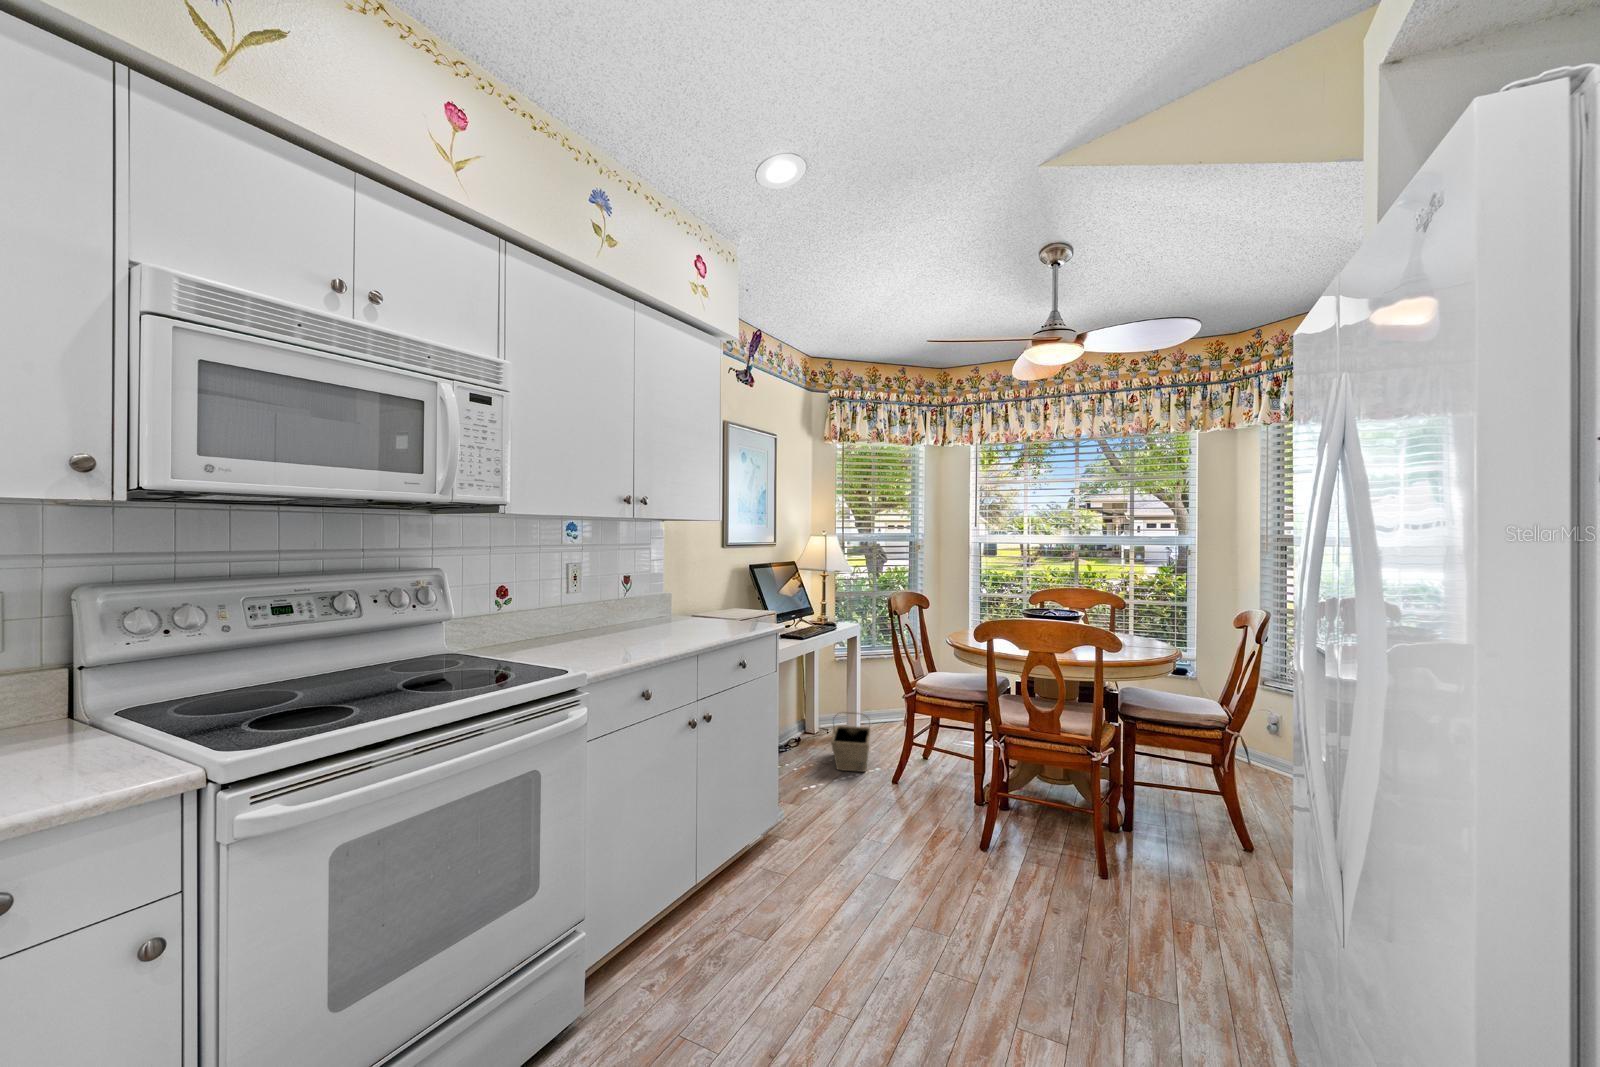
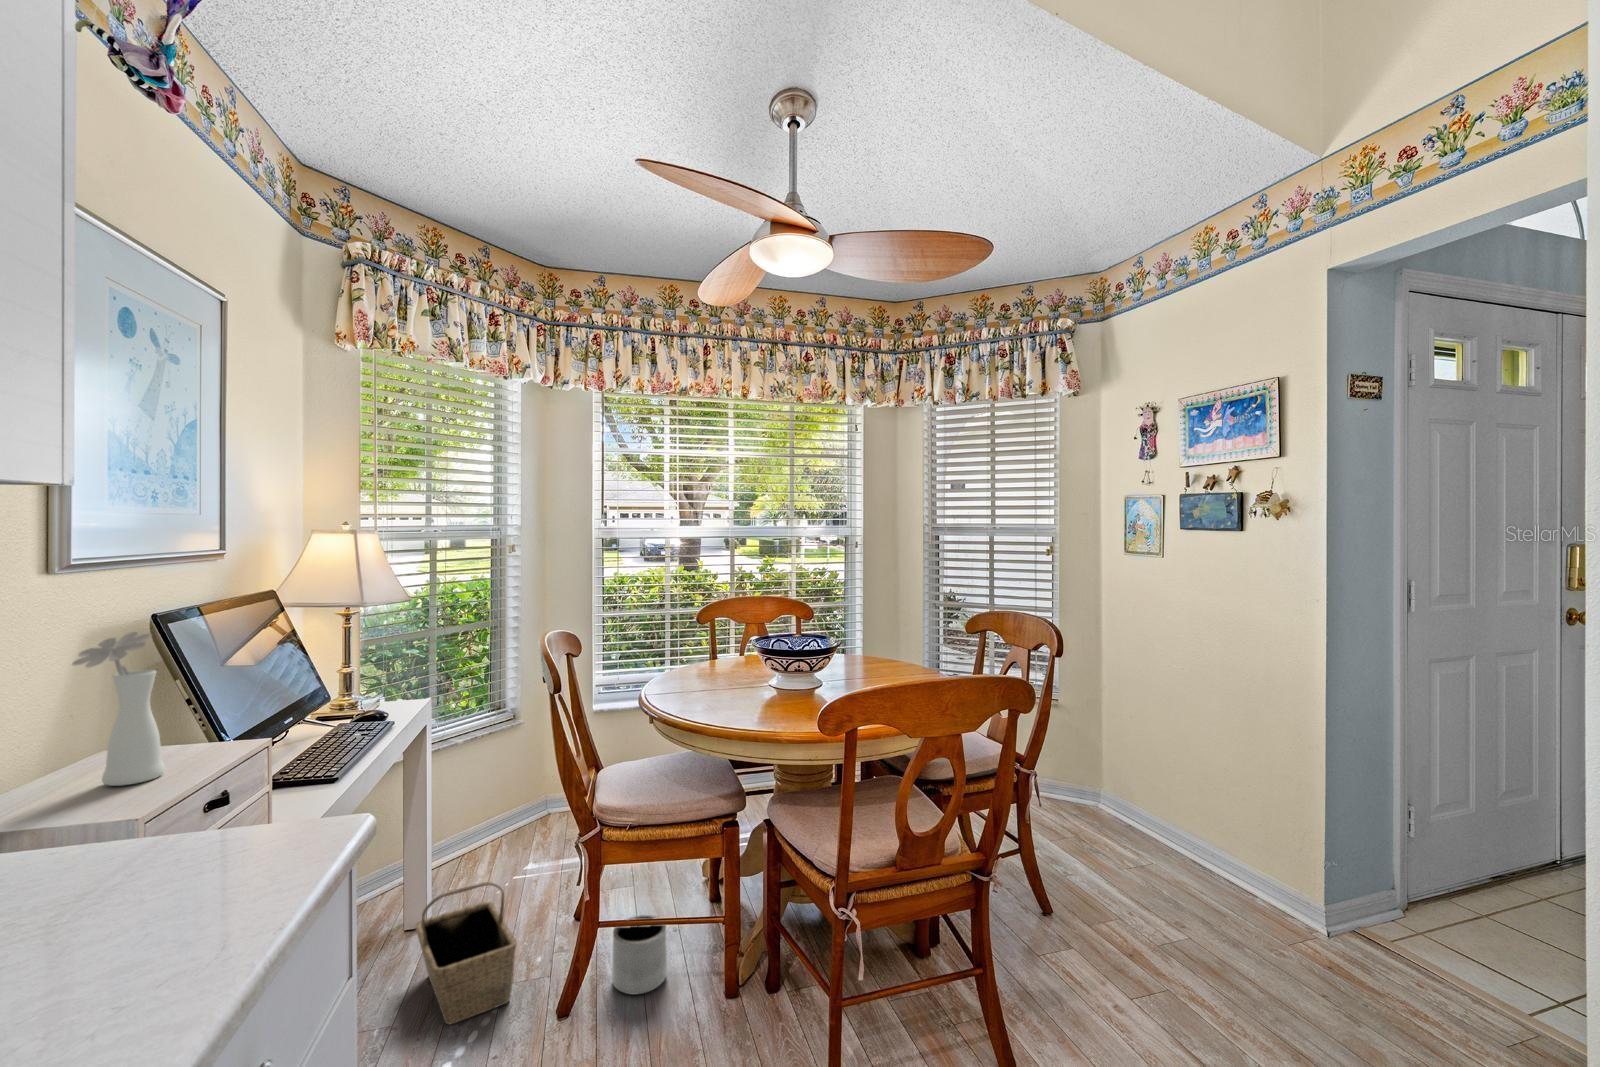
vase: none [707,571,728,620] -> present [72,632,165,786]
planter: none [913,753,943,792] -> present [612,915,667,994]

